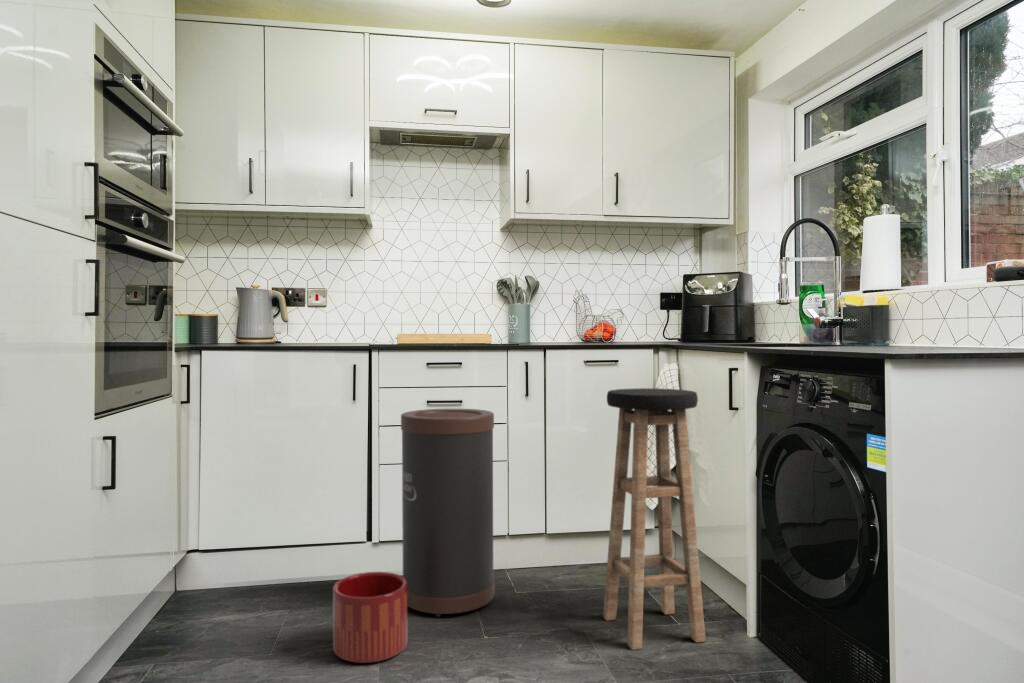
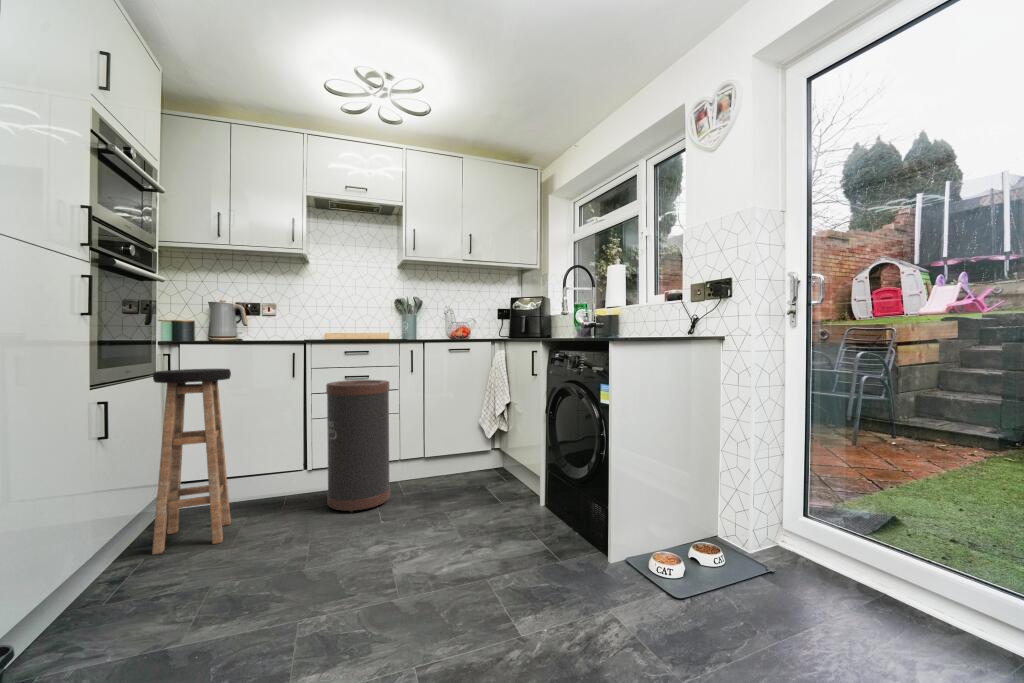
bar stool: present [603,388,706,650] -> present [152,369,231,554]
planter: present [333,572,408,663] -> none [276,485,329,544]

